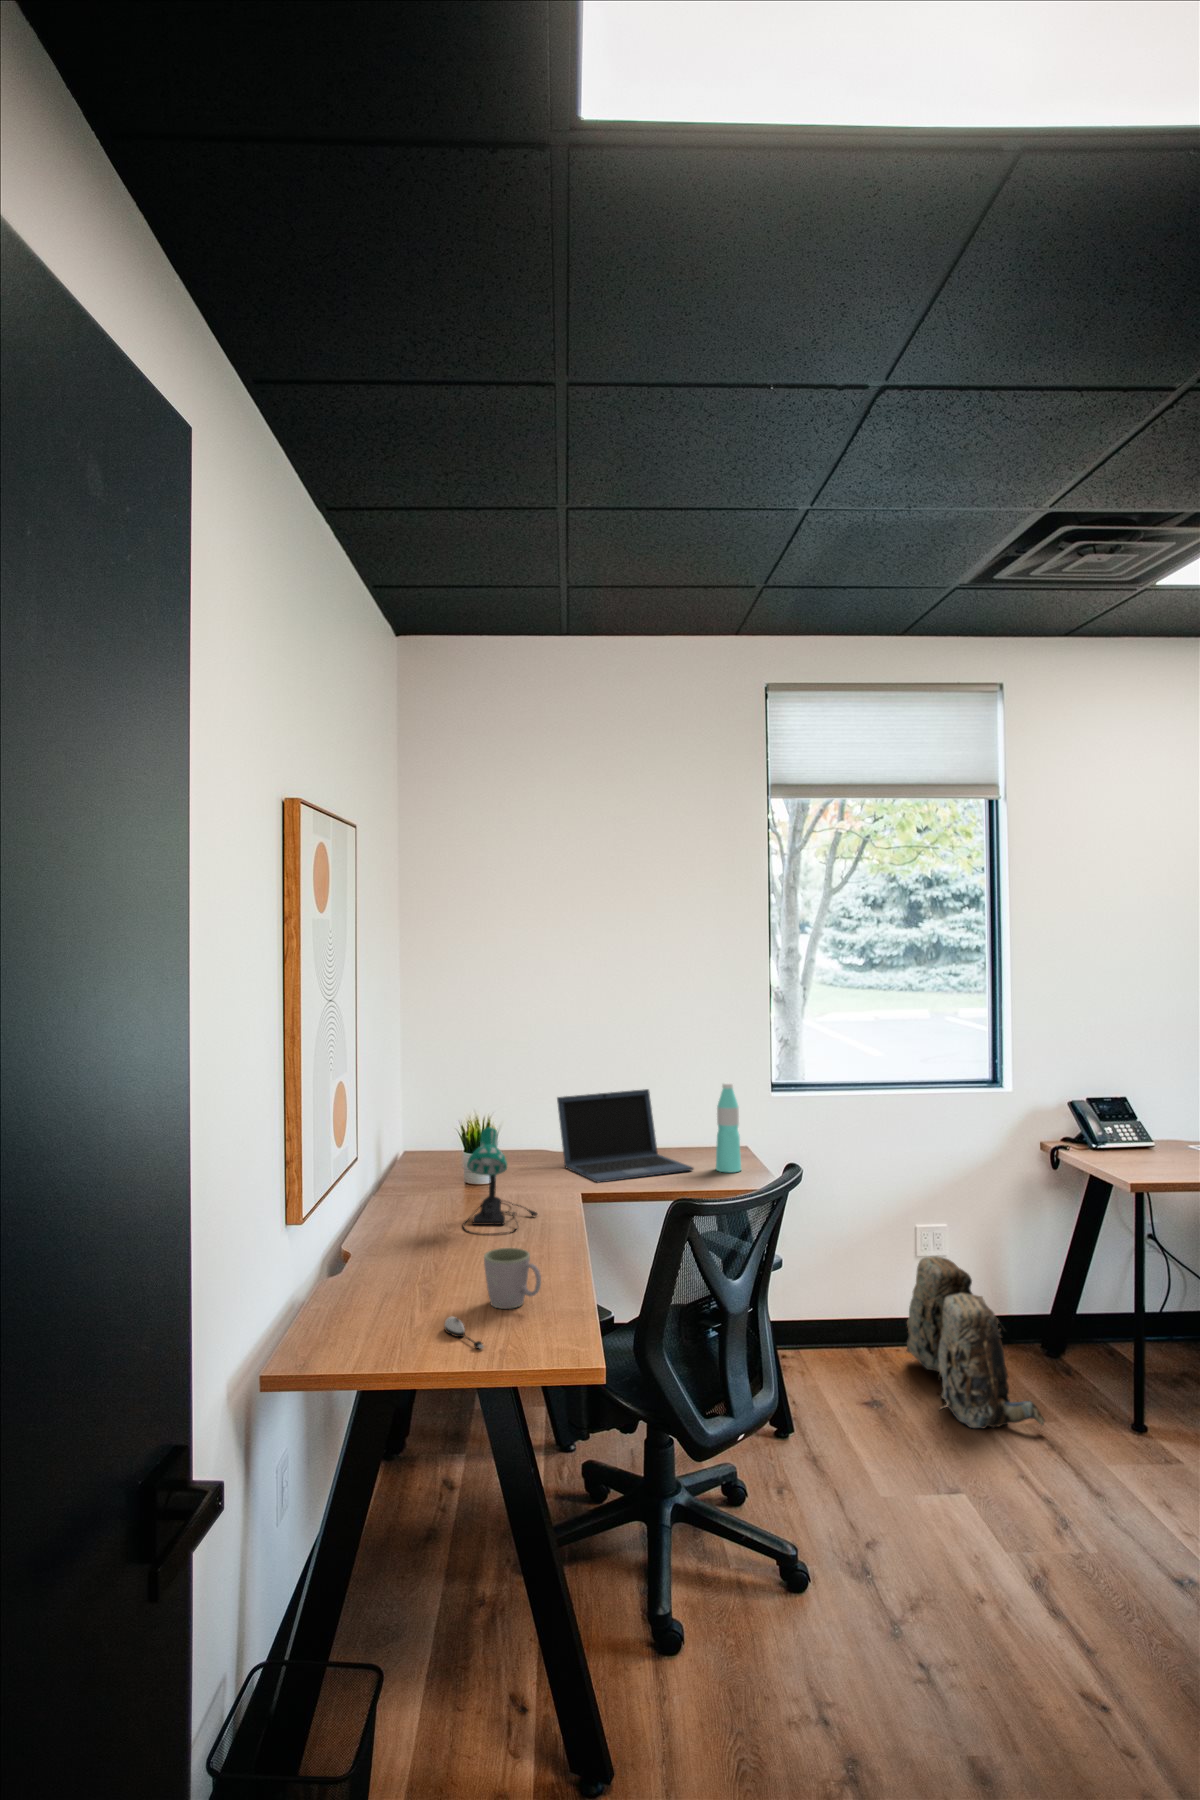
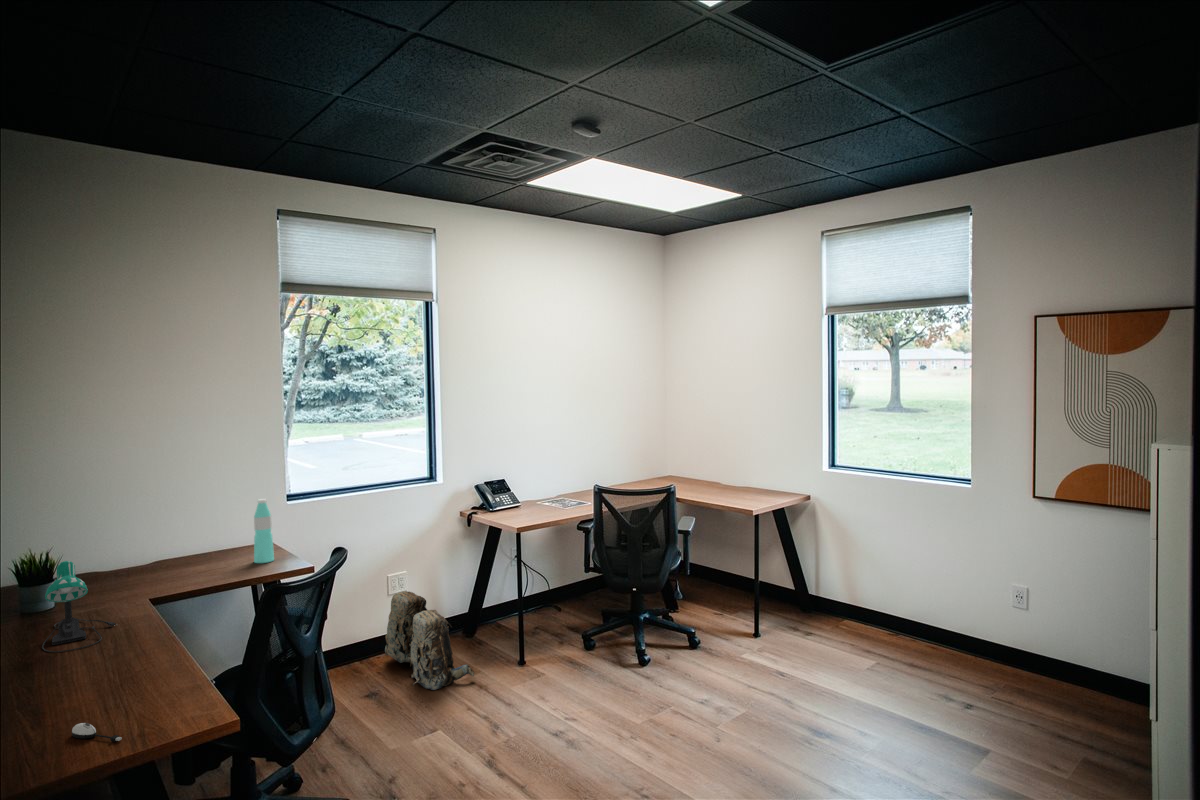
laptop: present [557,1089,693,1183] -> none [109,511,237,589]
mug: present [484,1248,541,1309] -> none [99,653,159,705]

